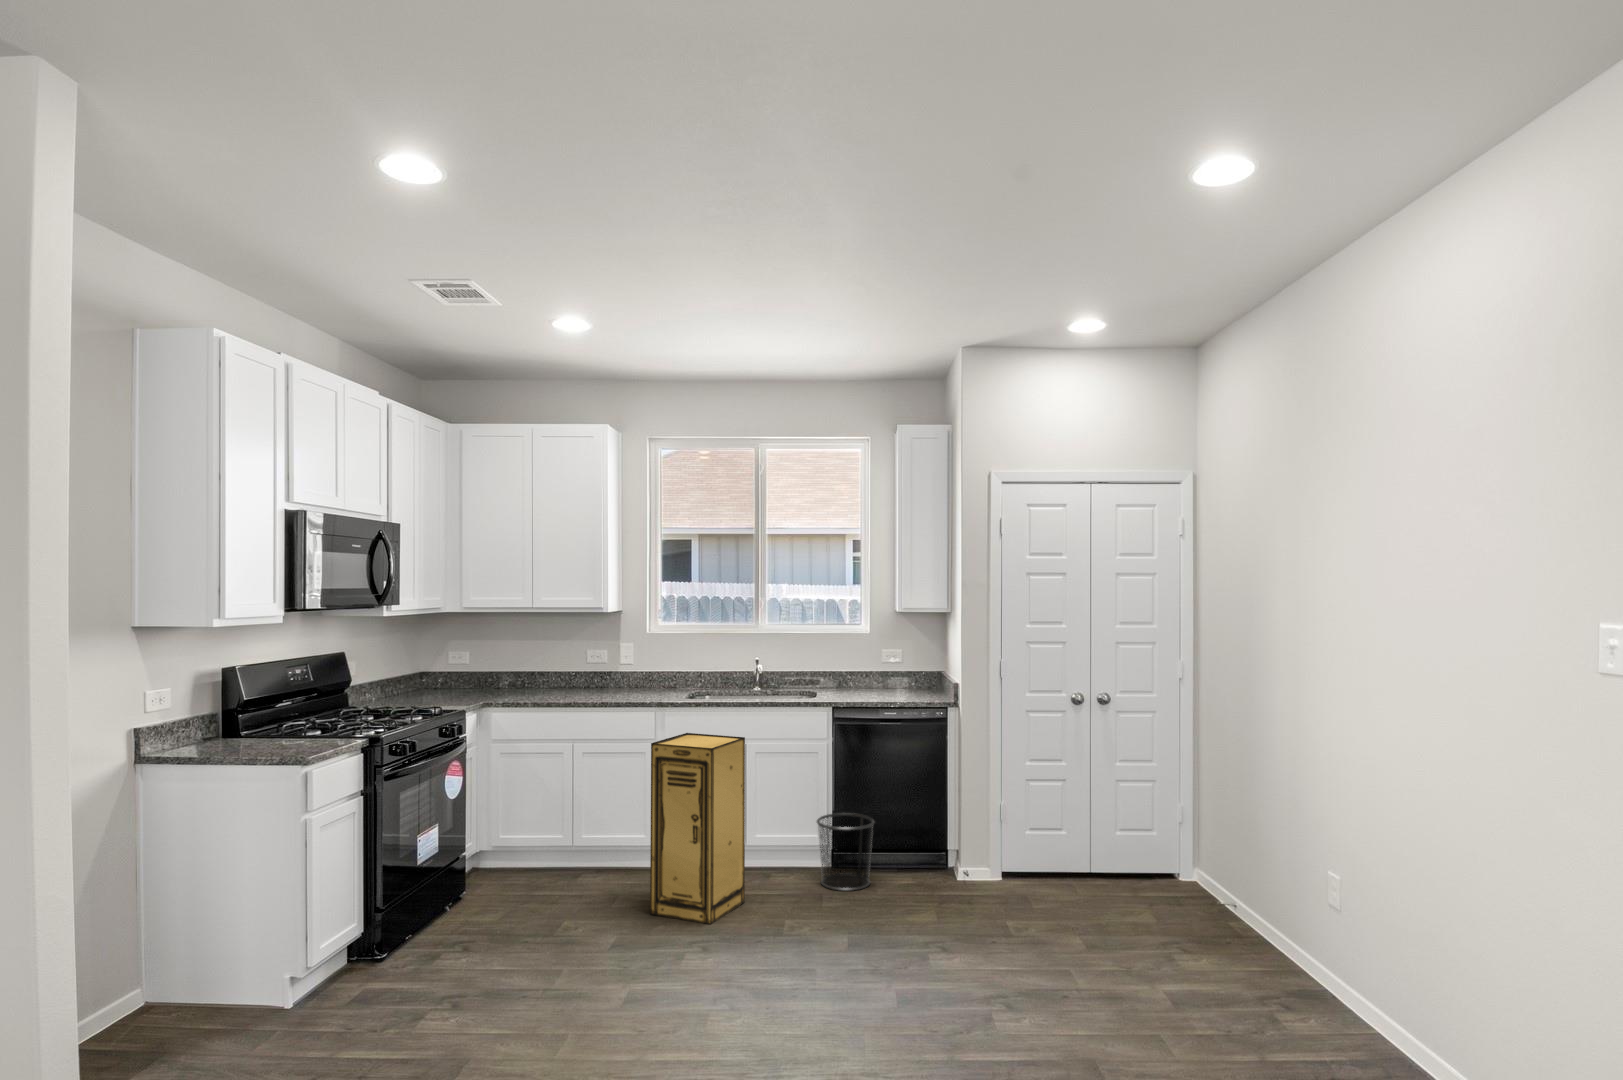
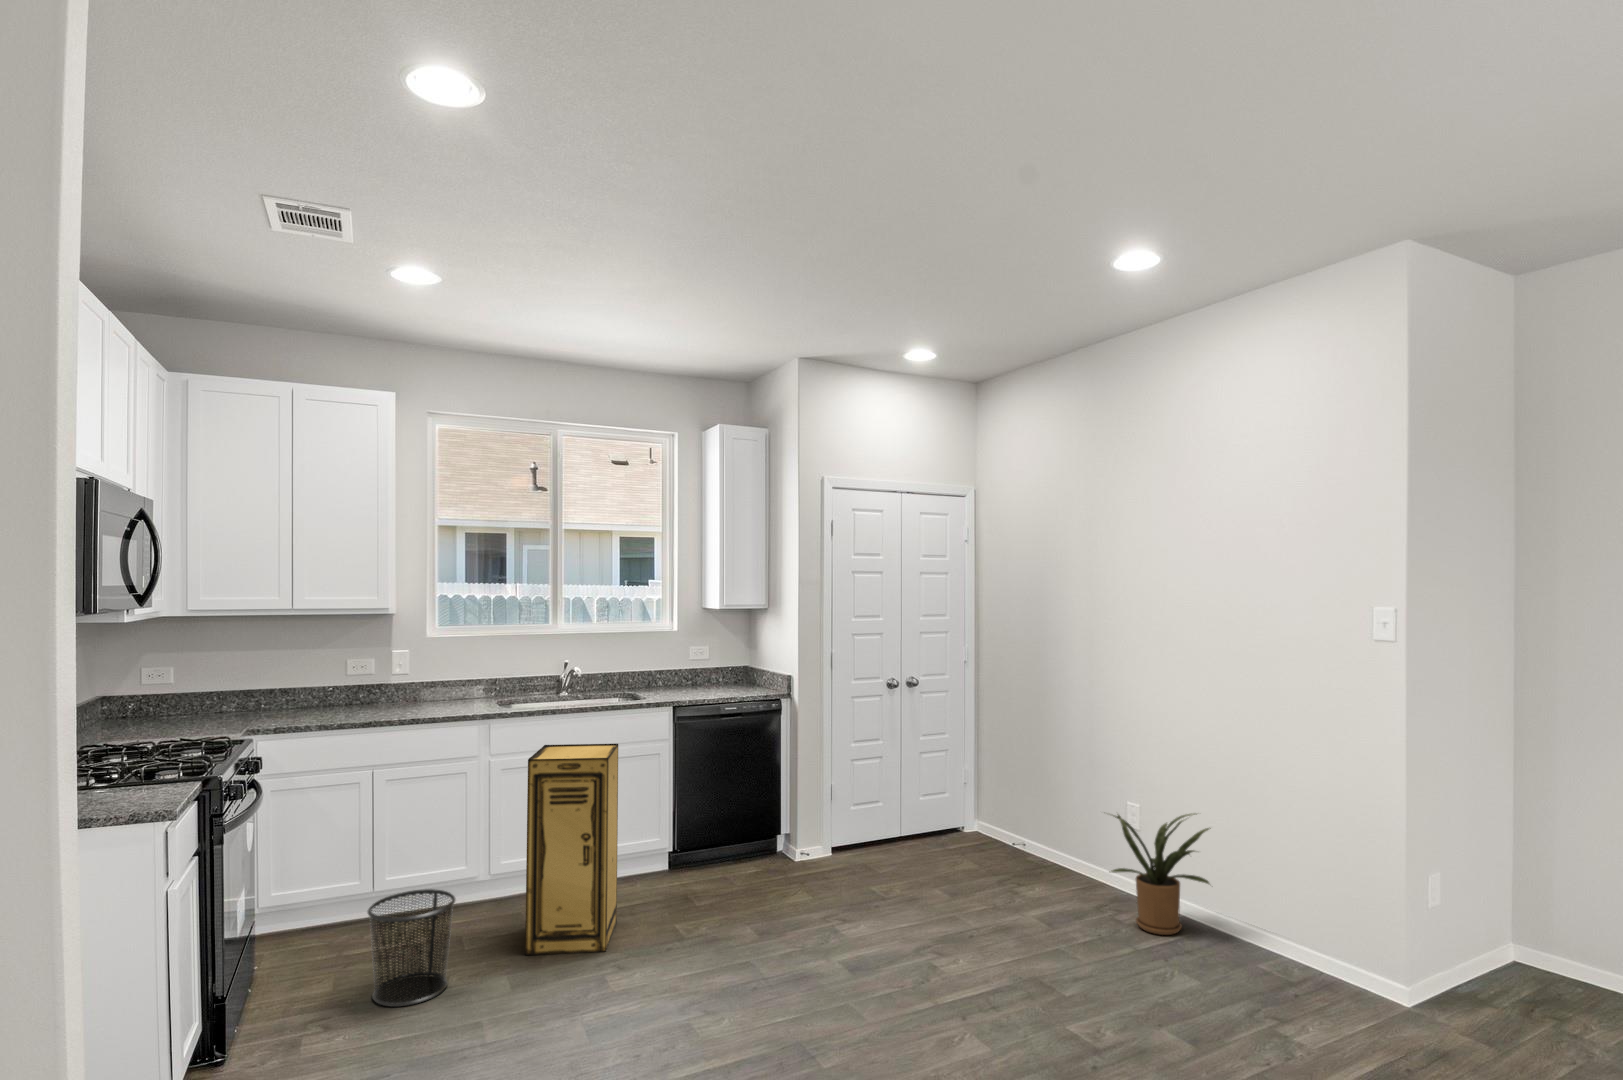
waste bin: present [817,813,874,891] -> present [368,889,455,1007]
house plant: none [1231,869,1373,1032] -> present [1112,814,1211,935]

